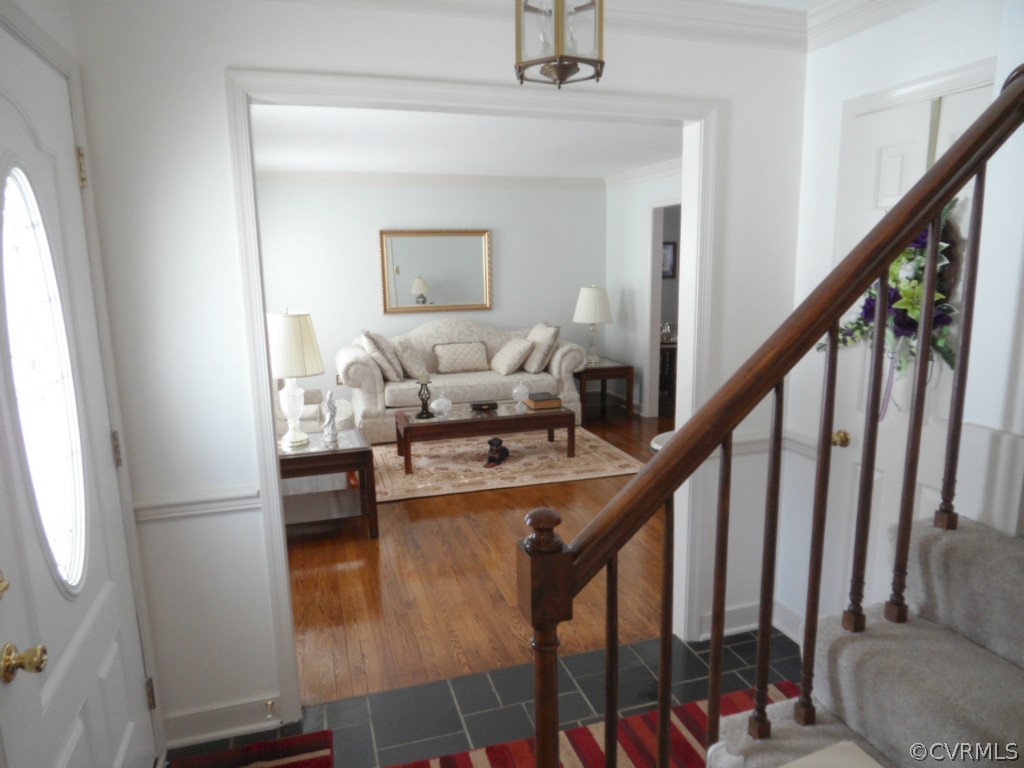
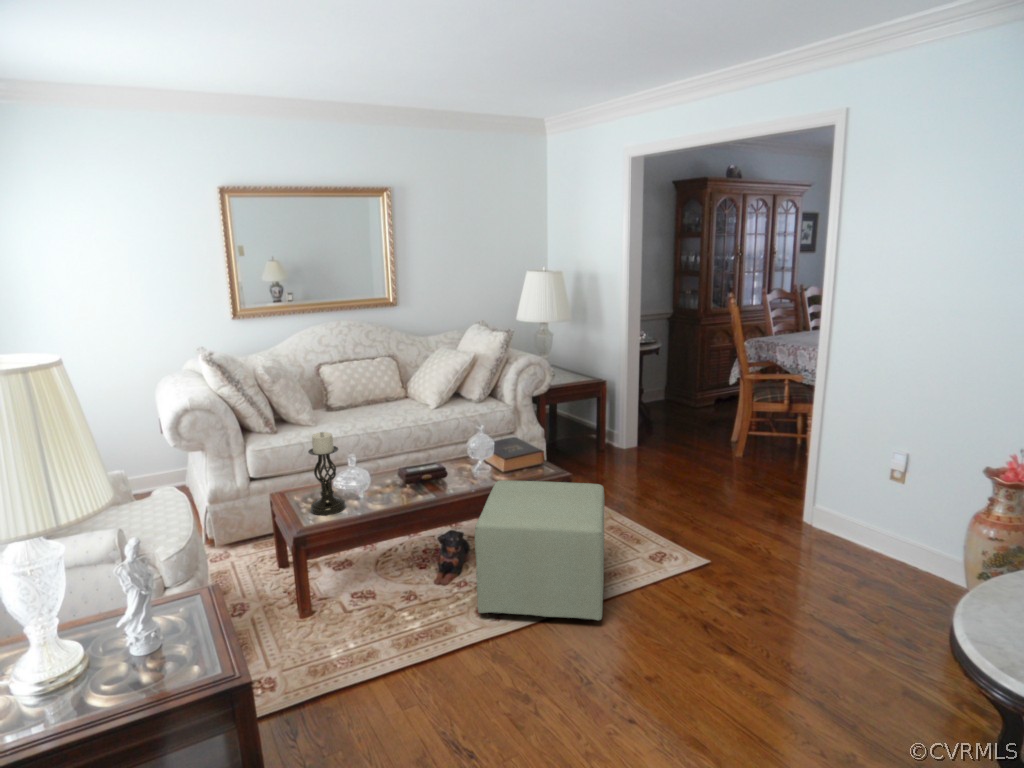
ottoman: none [501,410,588,487] -> present [475,480,605,620]

